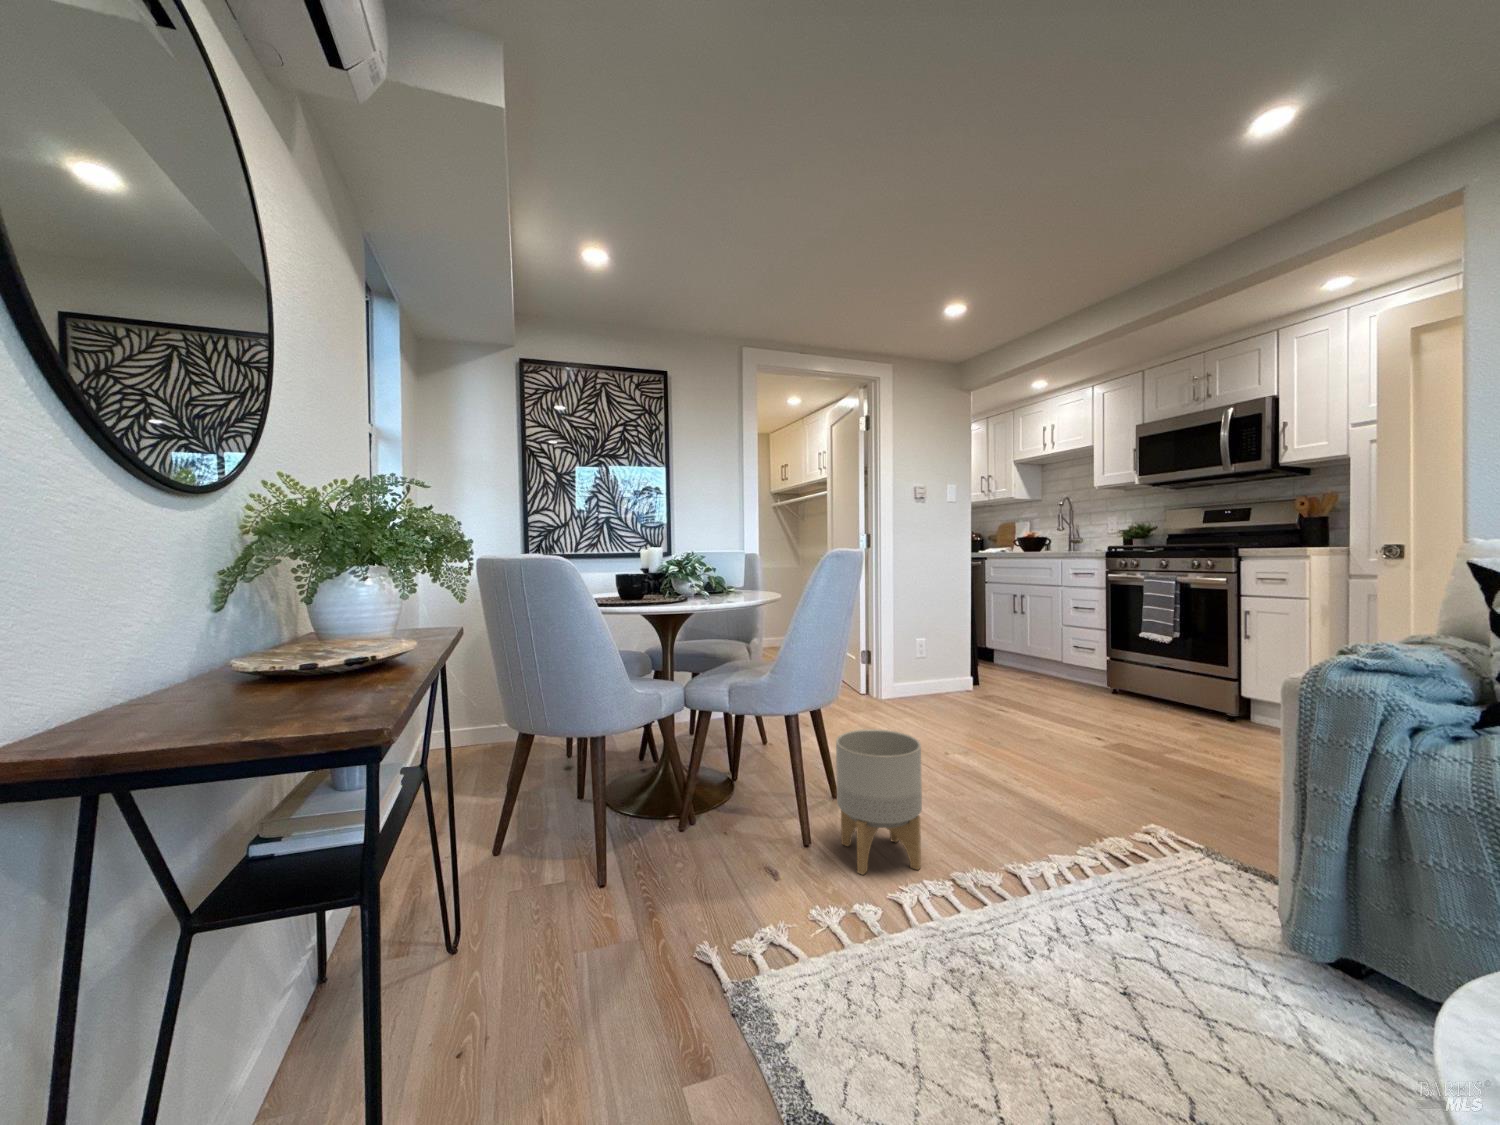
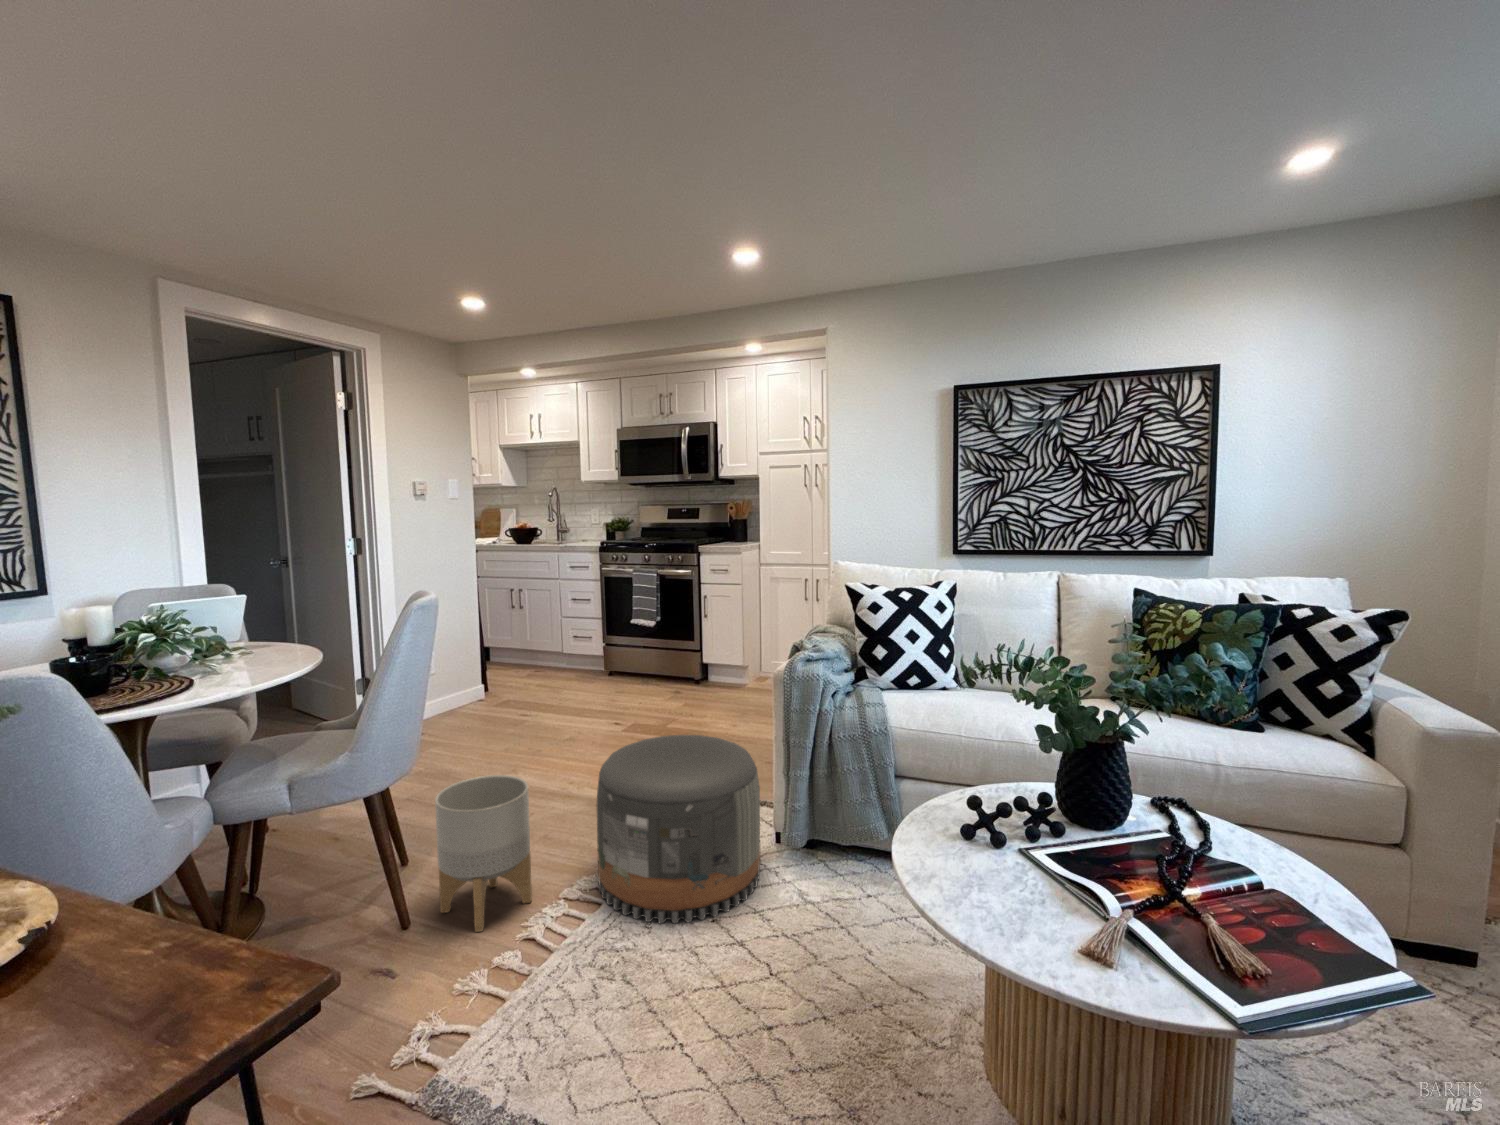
pouf: none [990,736,1237,998] -> present [597,735,760,924]

